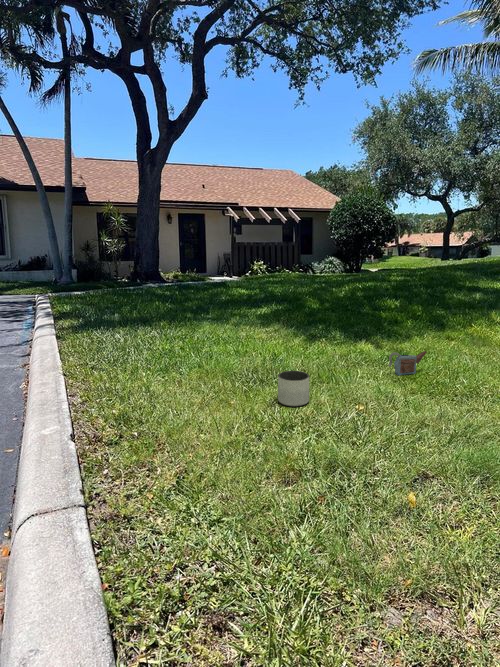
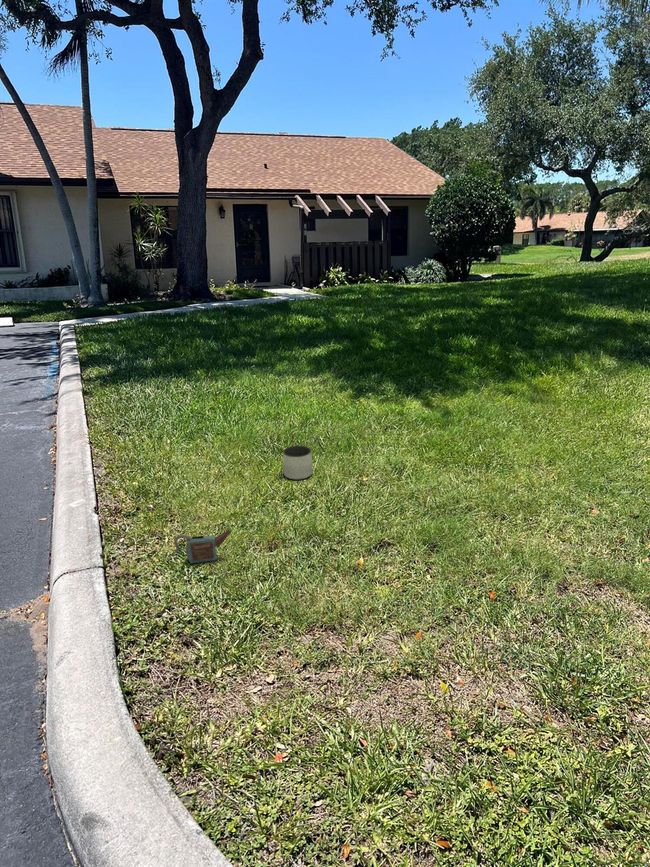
watering can: present [388,351,427,375] -> present [174,530,231,563]

